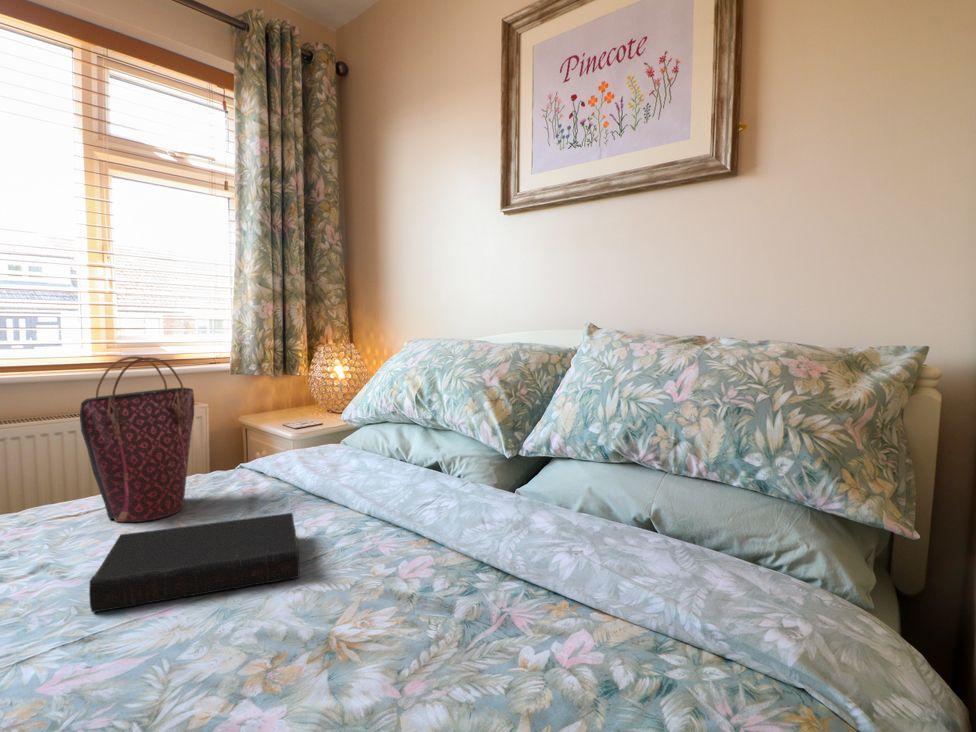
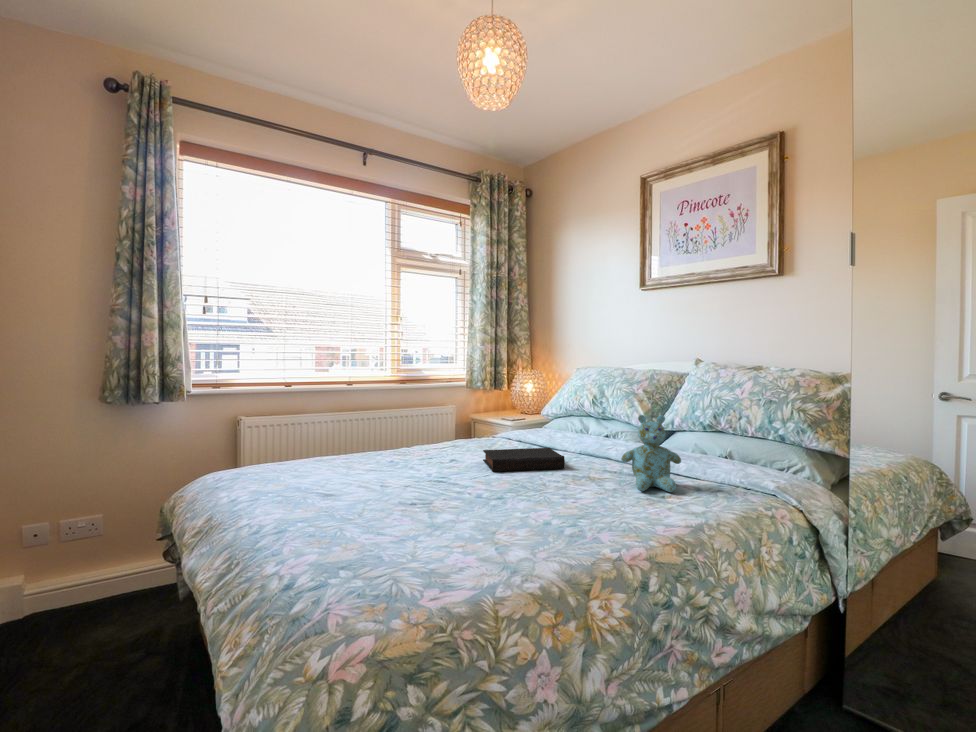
handbag: present [80,356,194,522] -> none [453,375,489,452]
stuffed bear: none [409,463,559,691] -> present [621,415,681,492]

